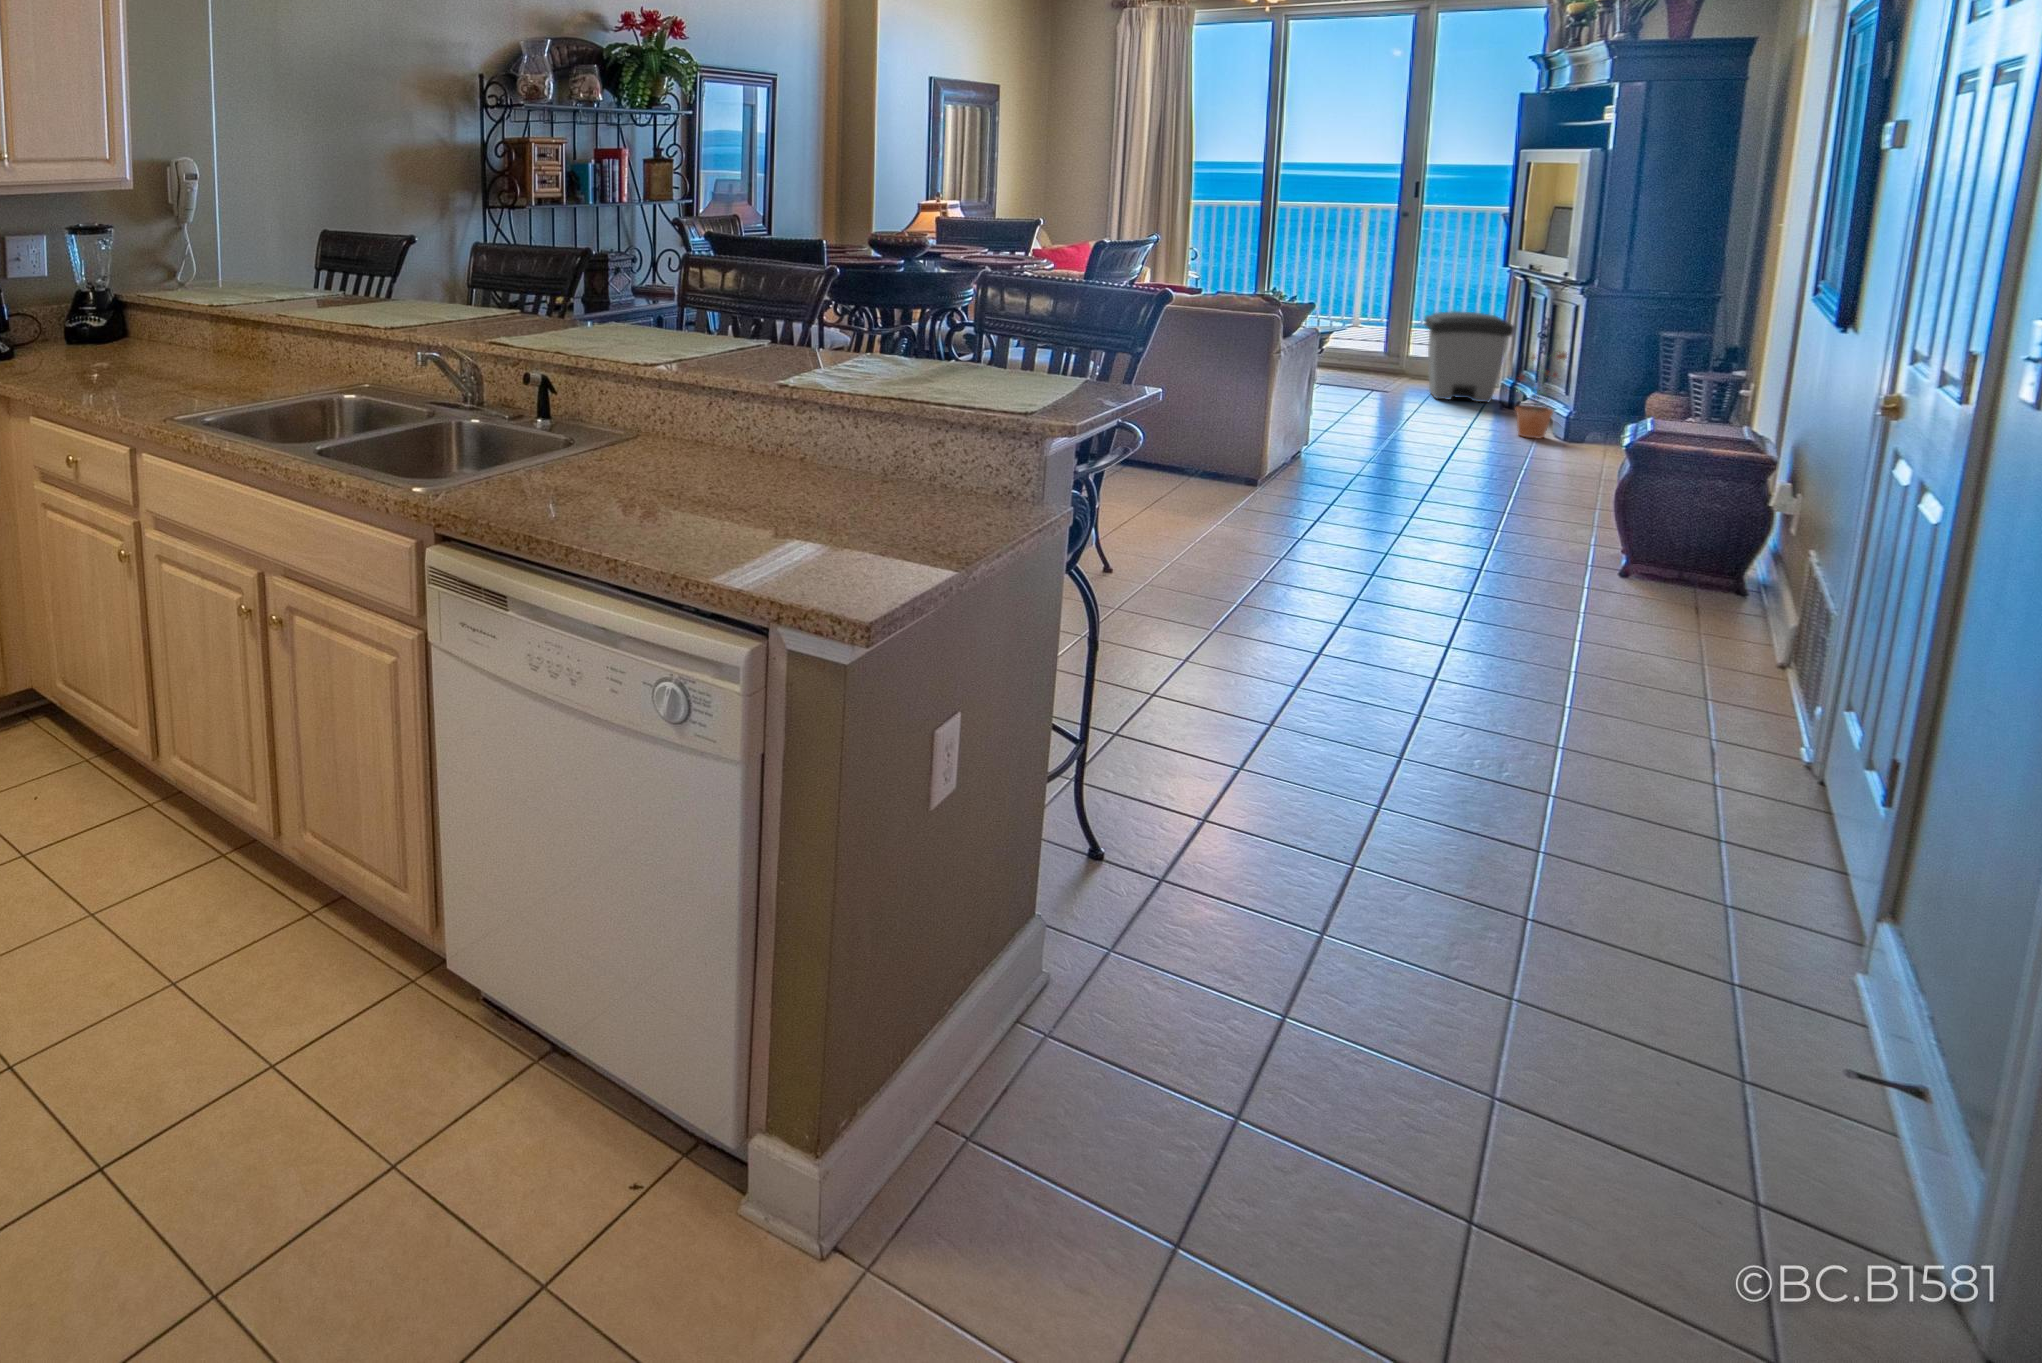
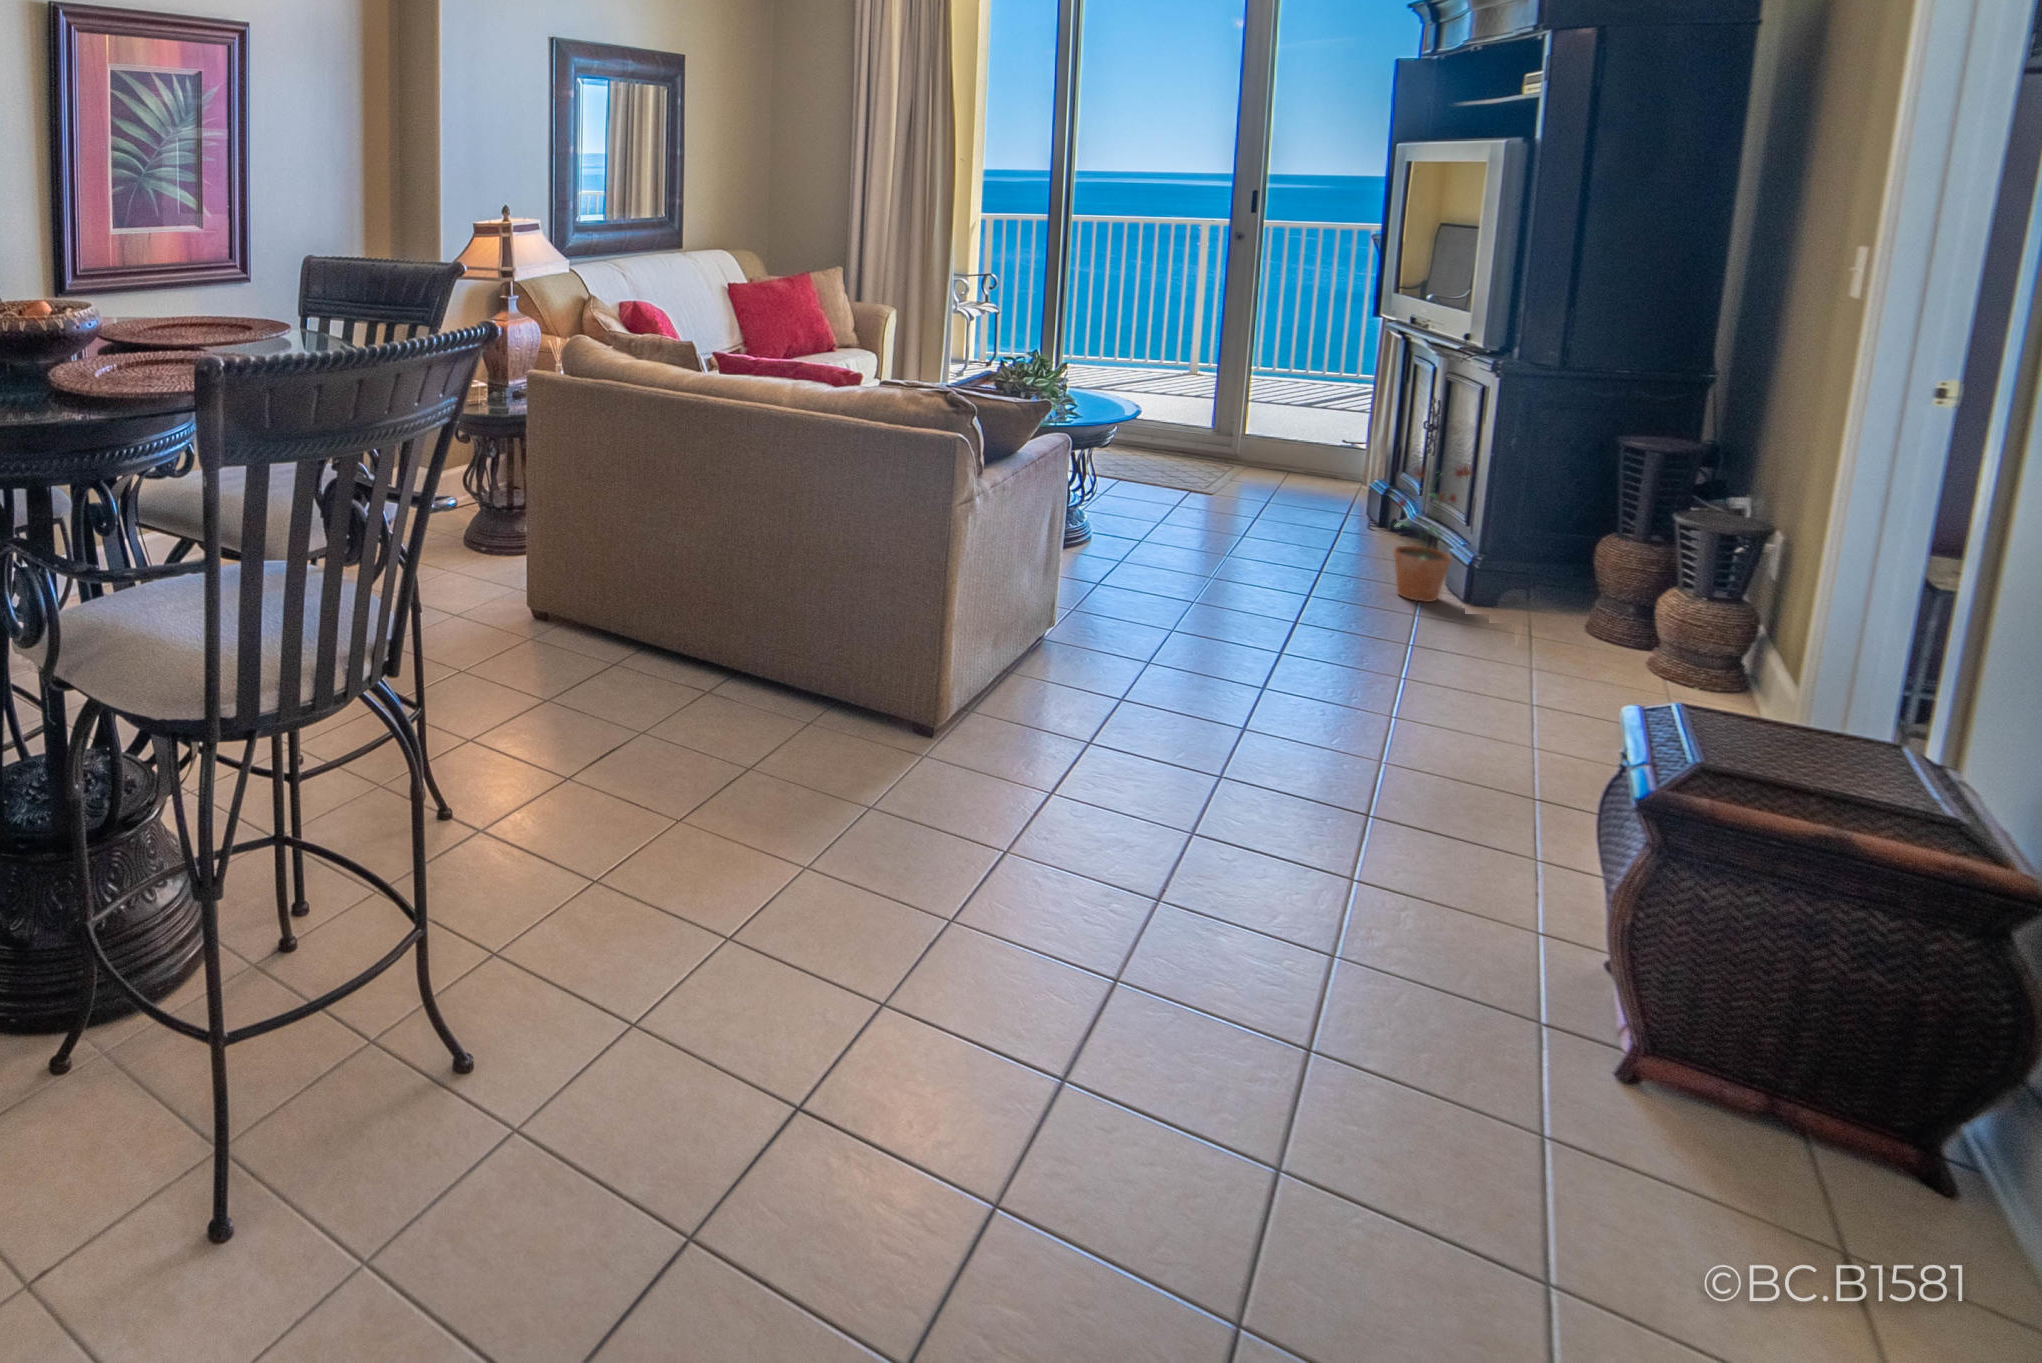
trash can: present [1425,311,1514,402] -> none [1262,381,1389,518]

